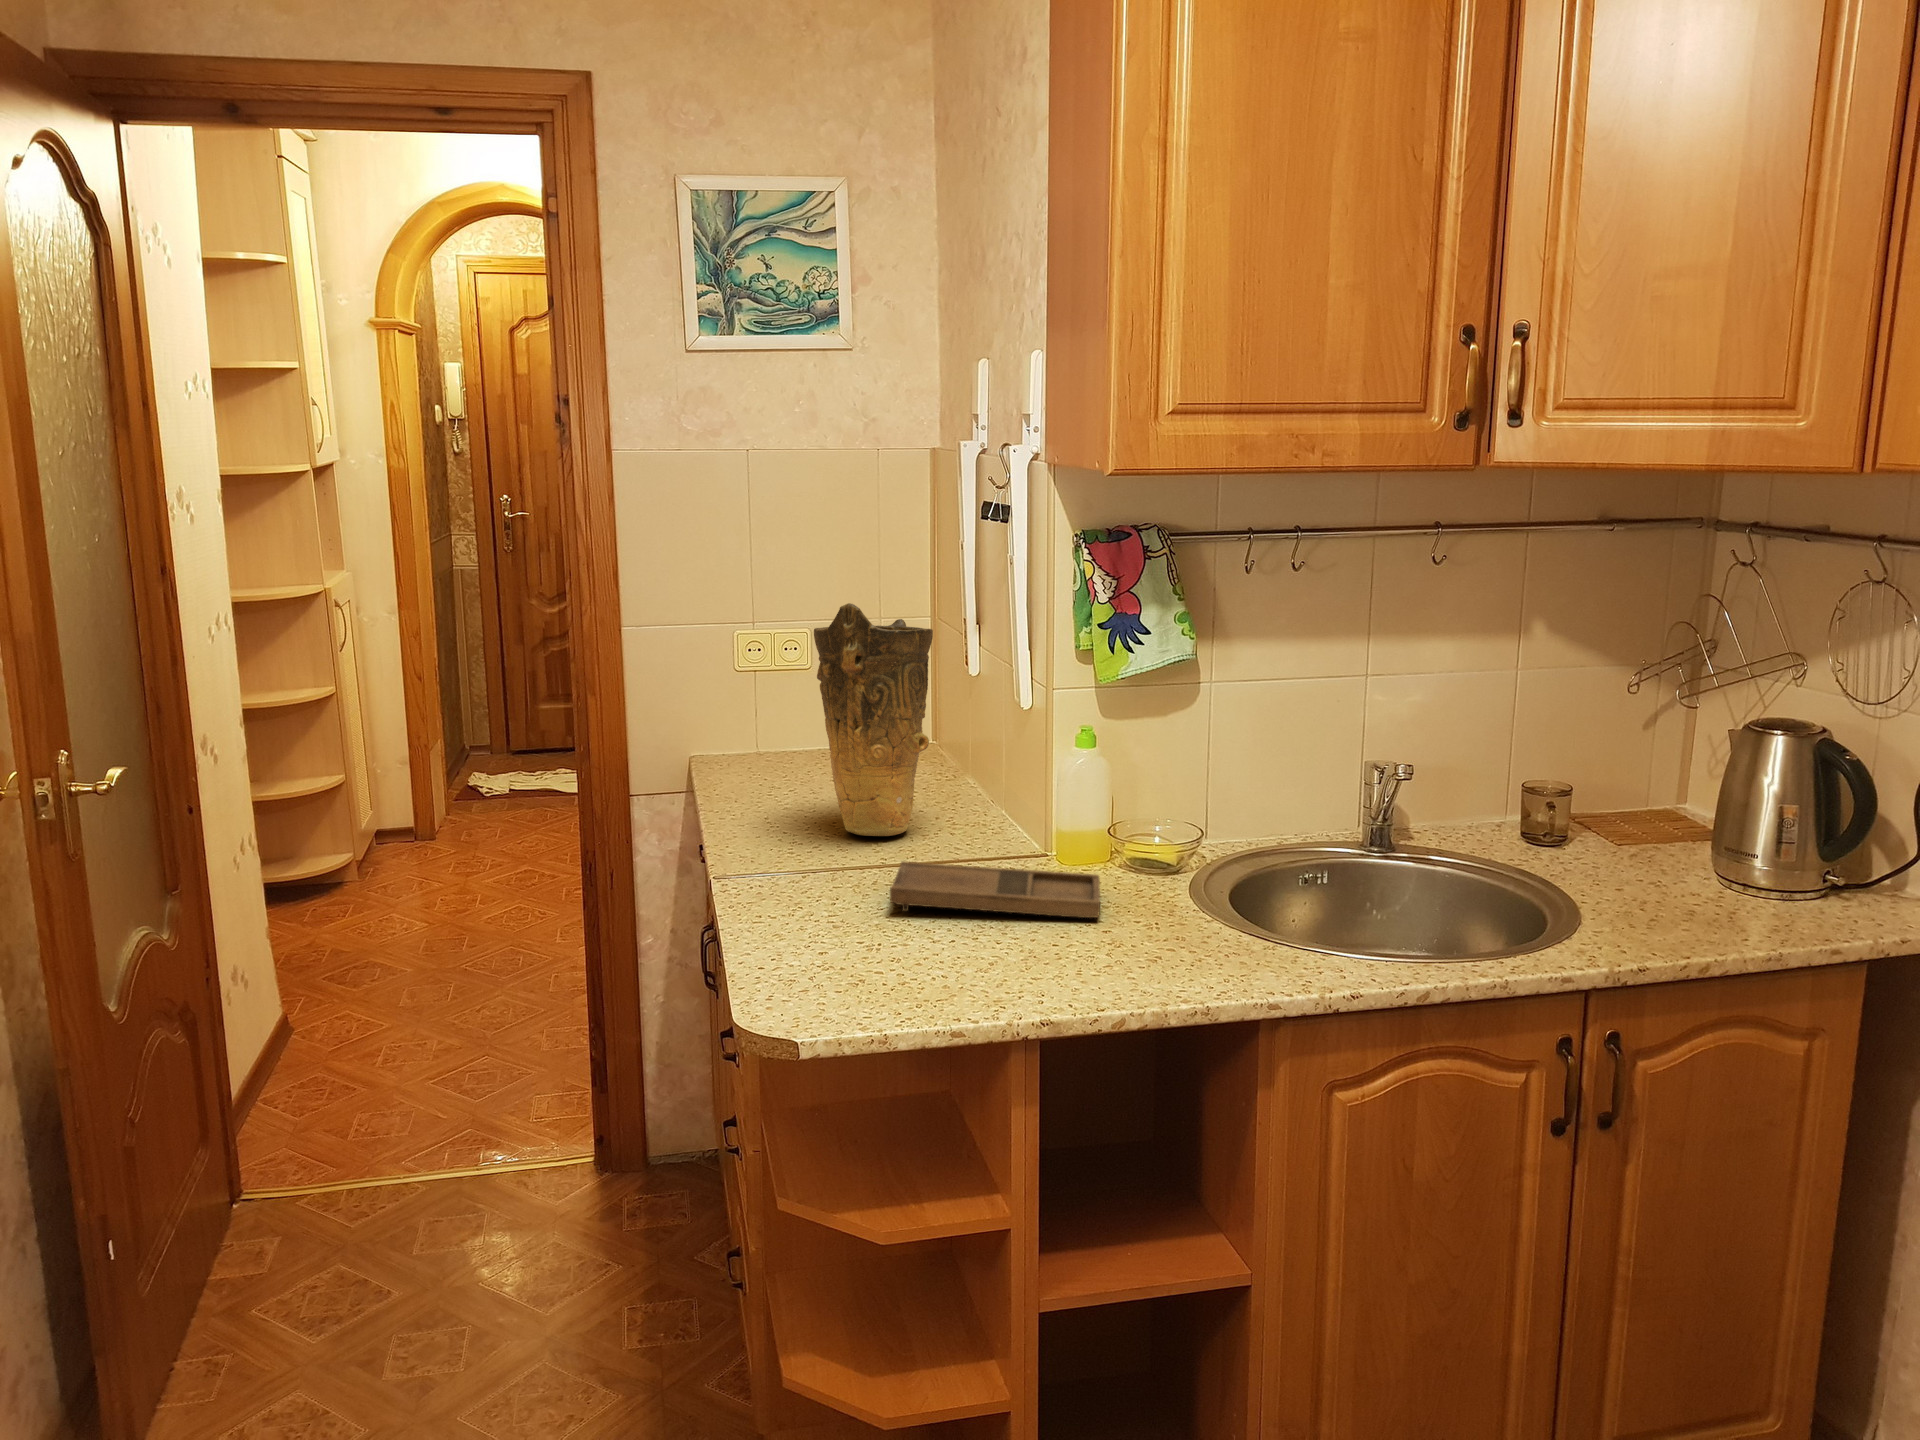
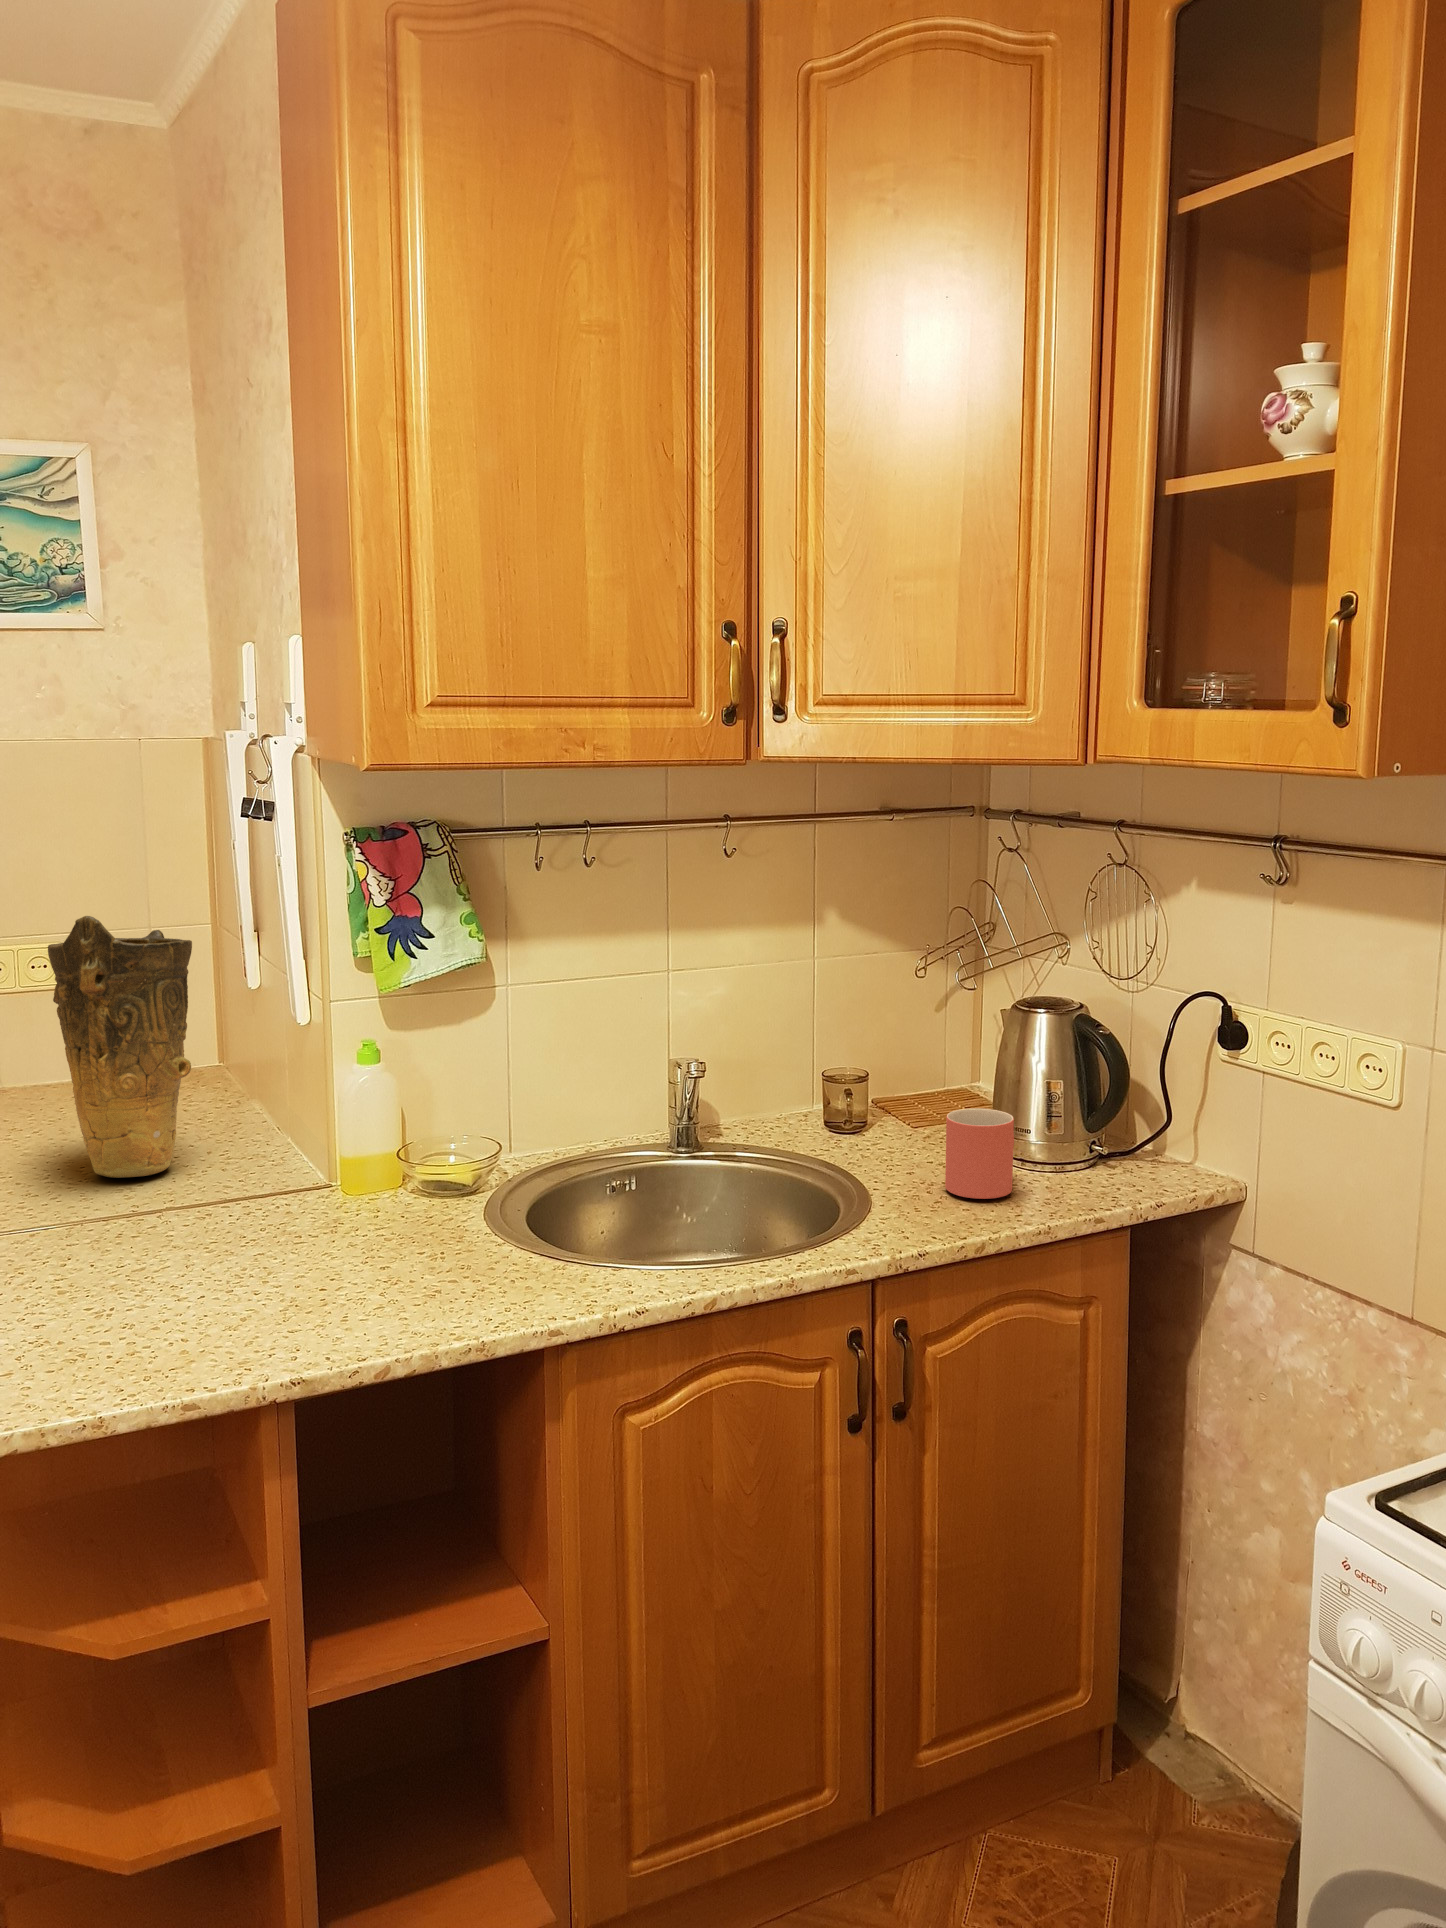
mug: none [1659,828,1742,920] -> present [945,1108,1014,1199]
tray: present [890,861,1100,918] -> none [132,1203,381,1264]

